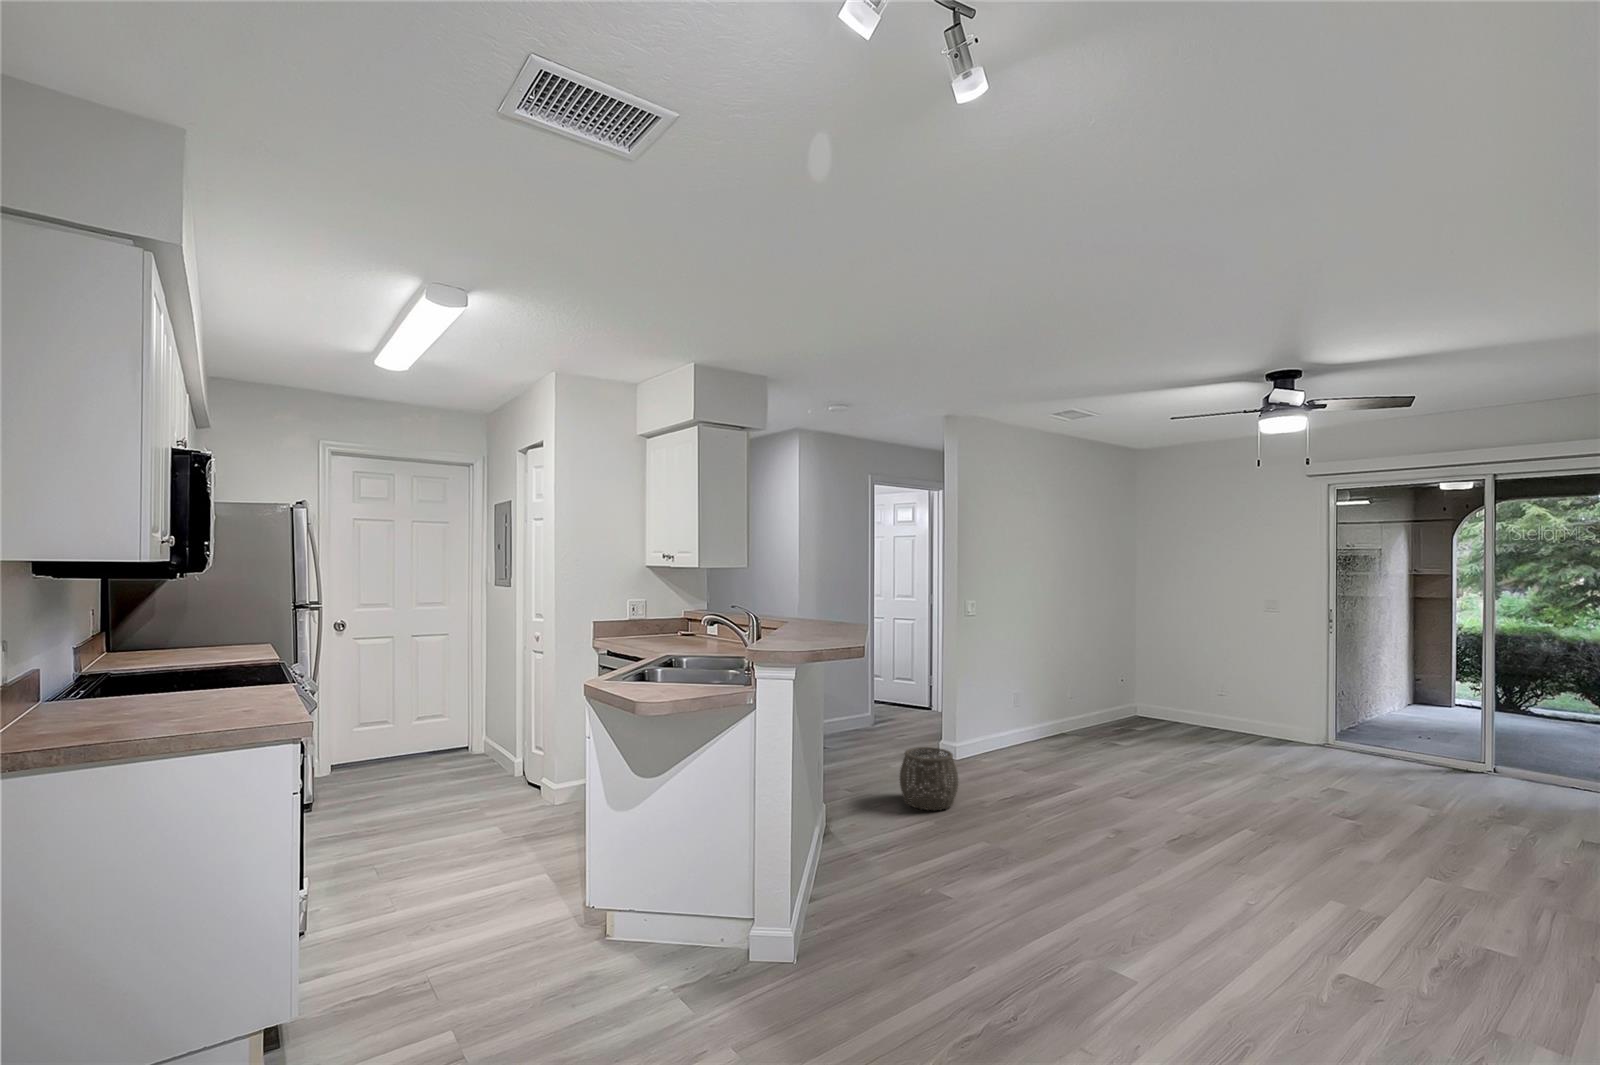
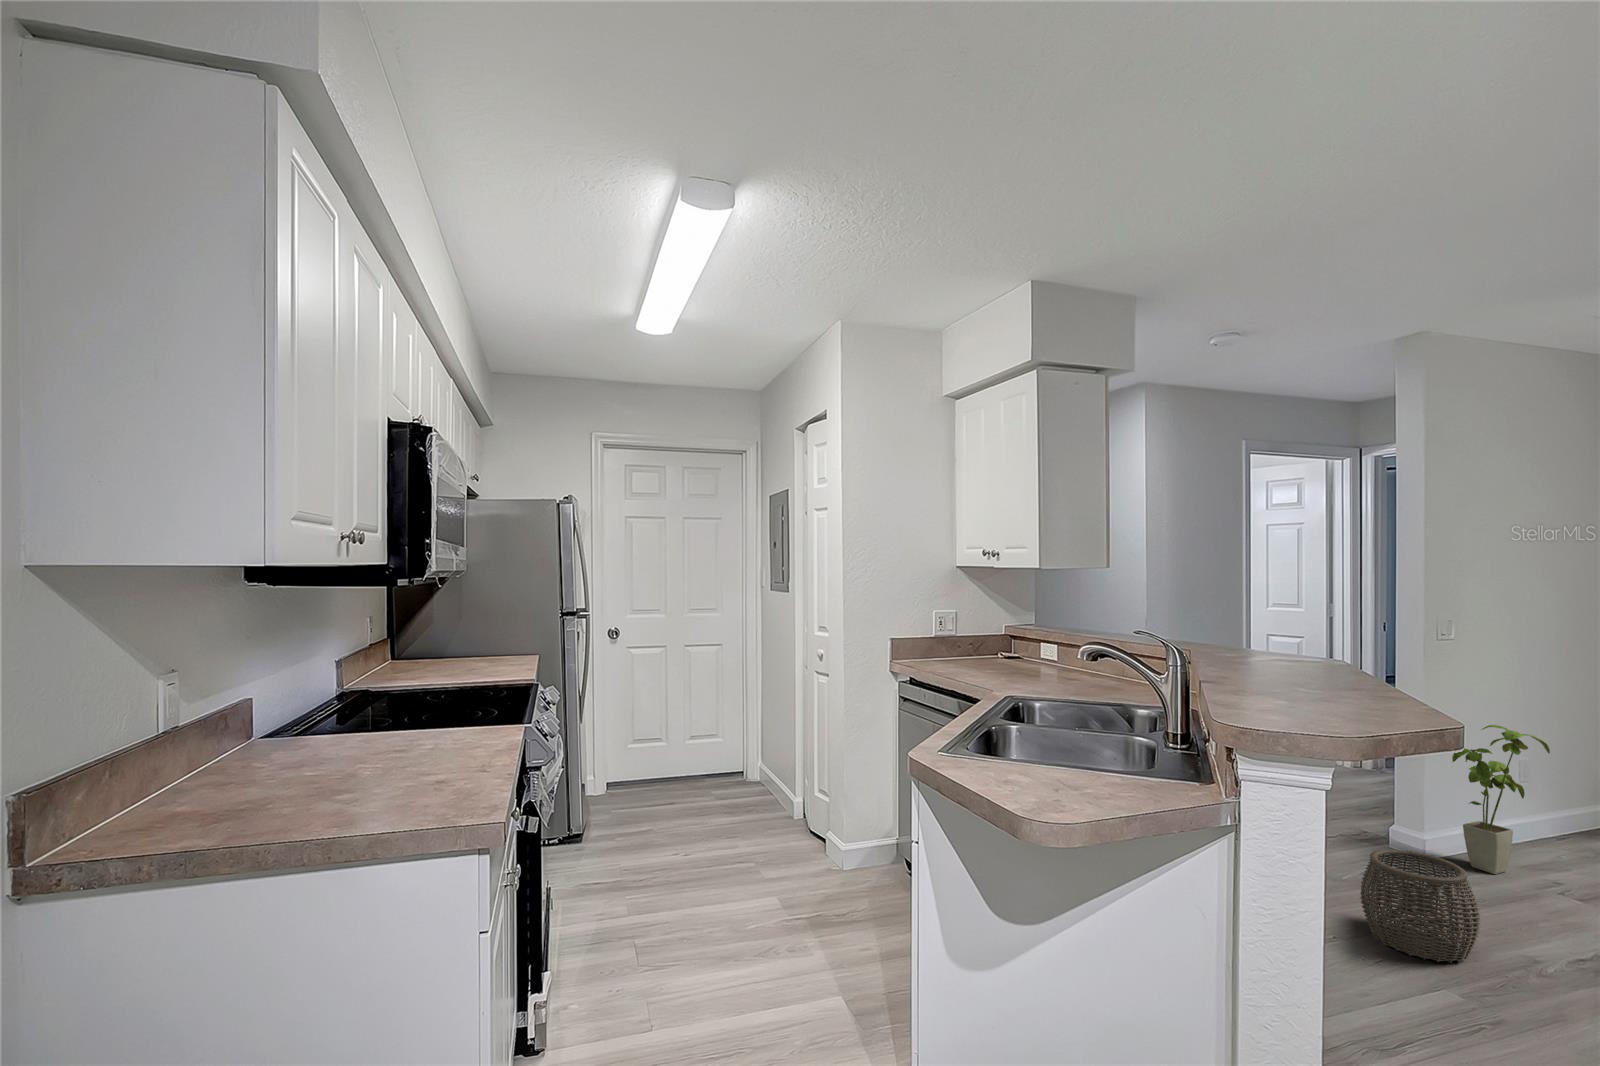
house plant: none [971,668,1021,764] -> present [1452,725,1550,874]

